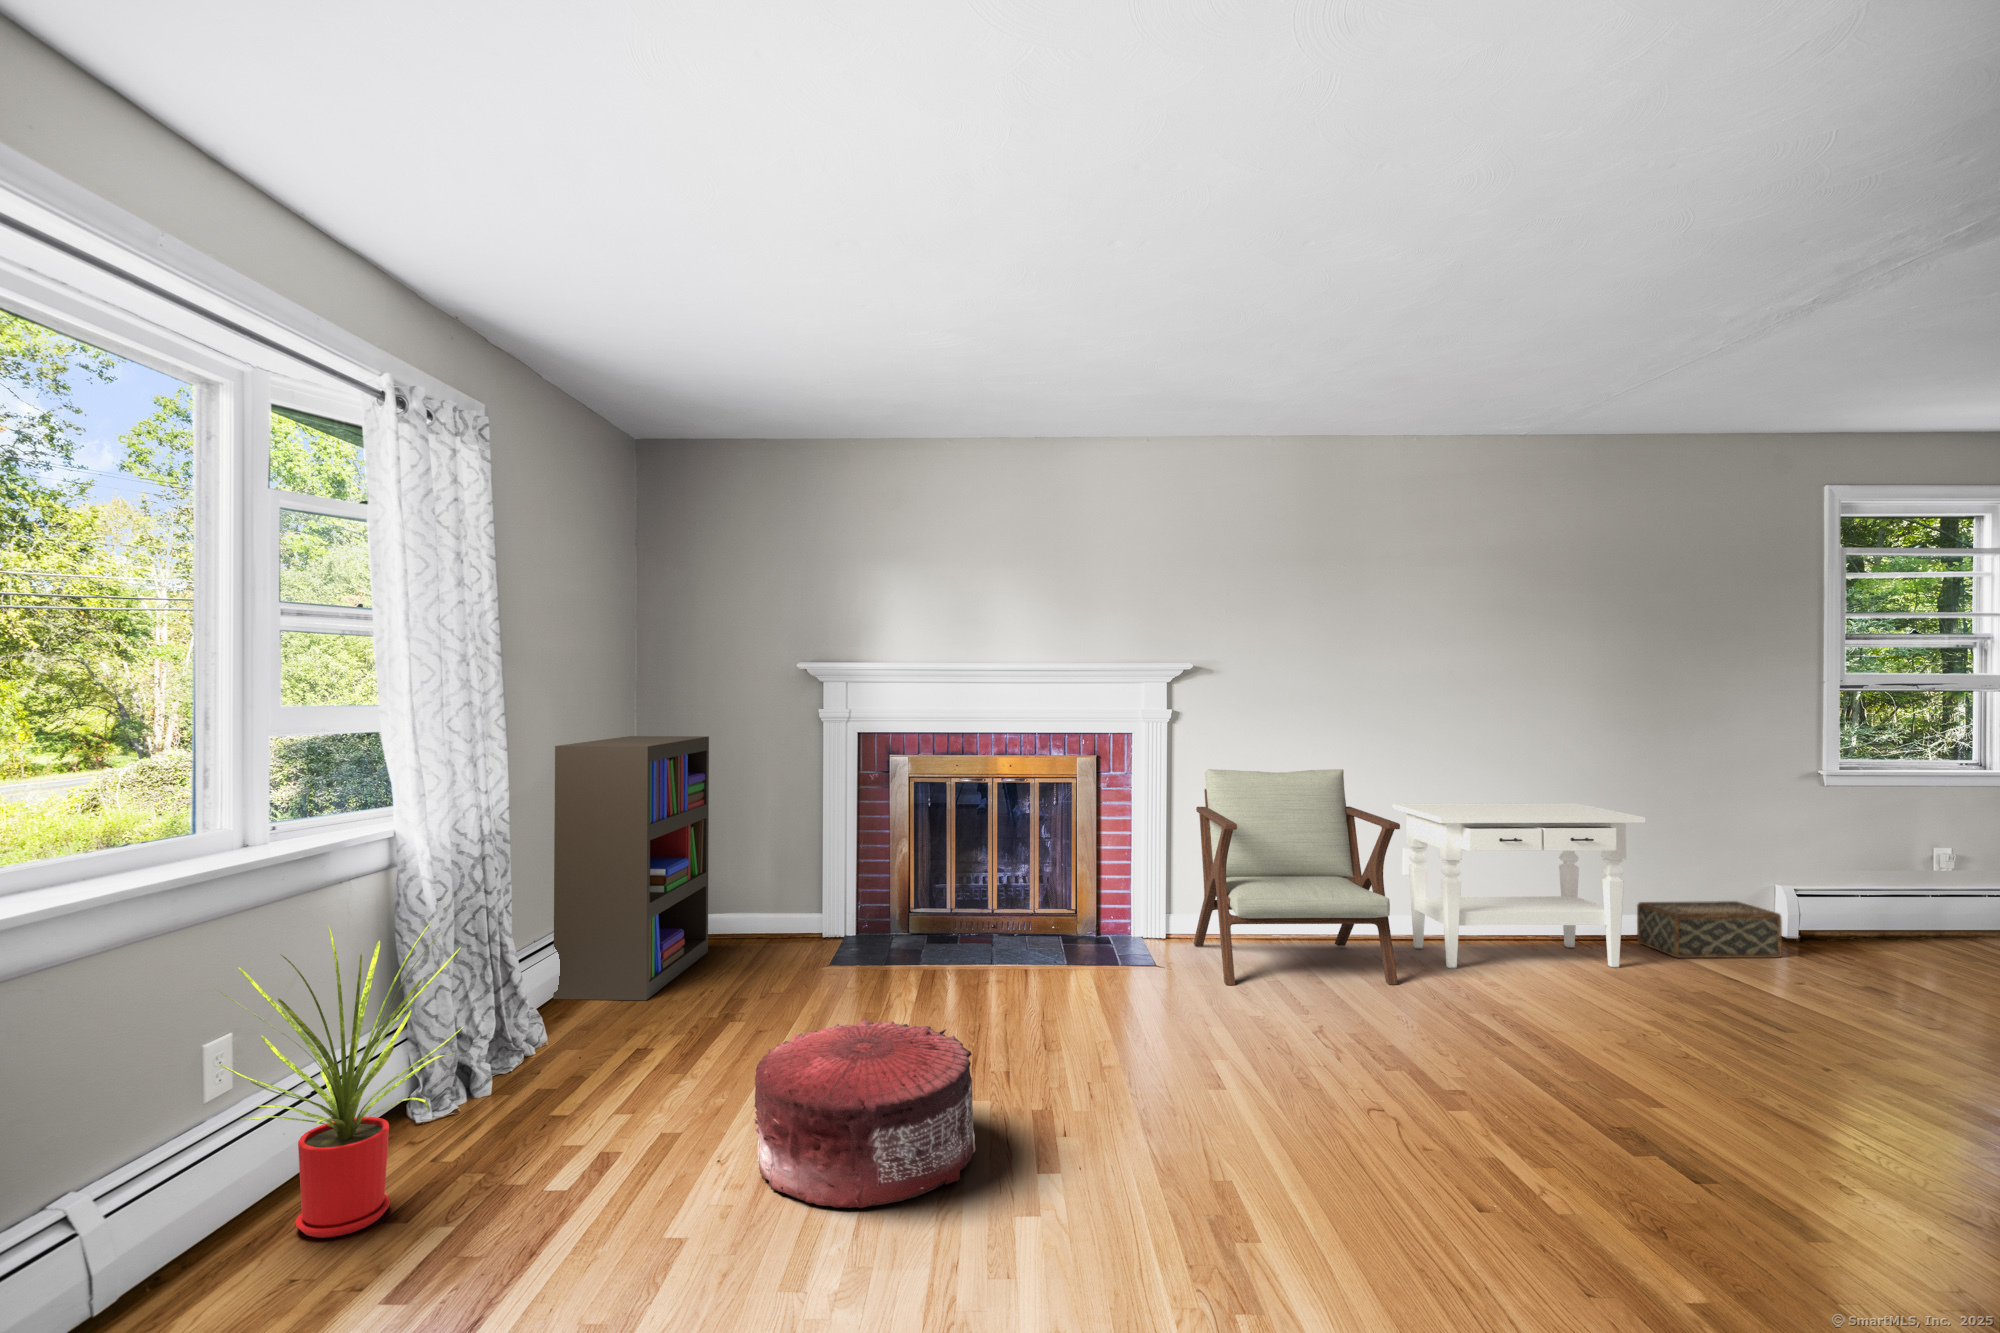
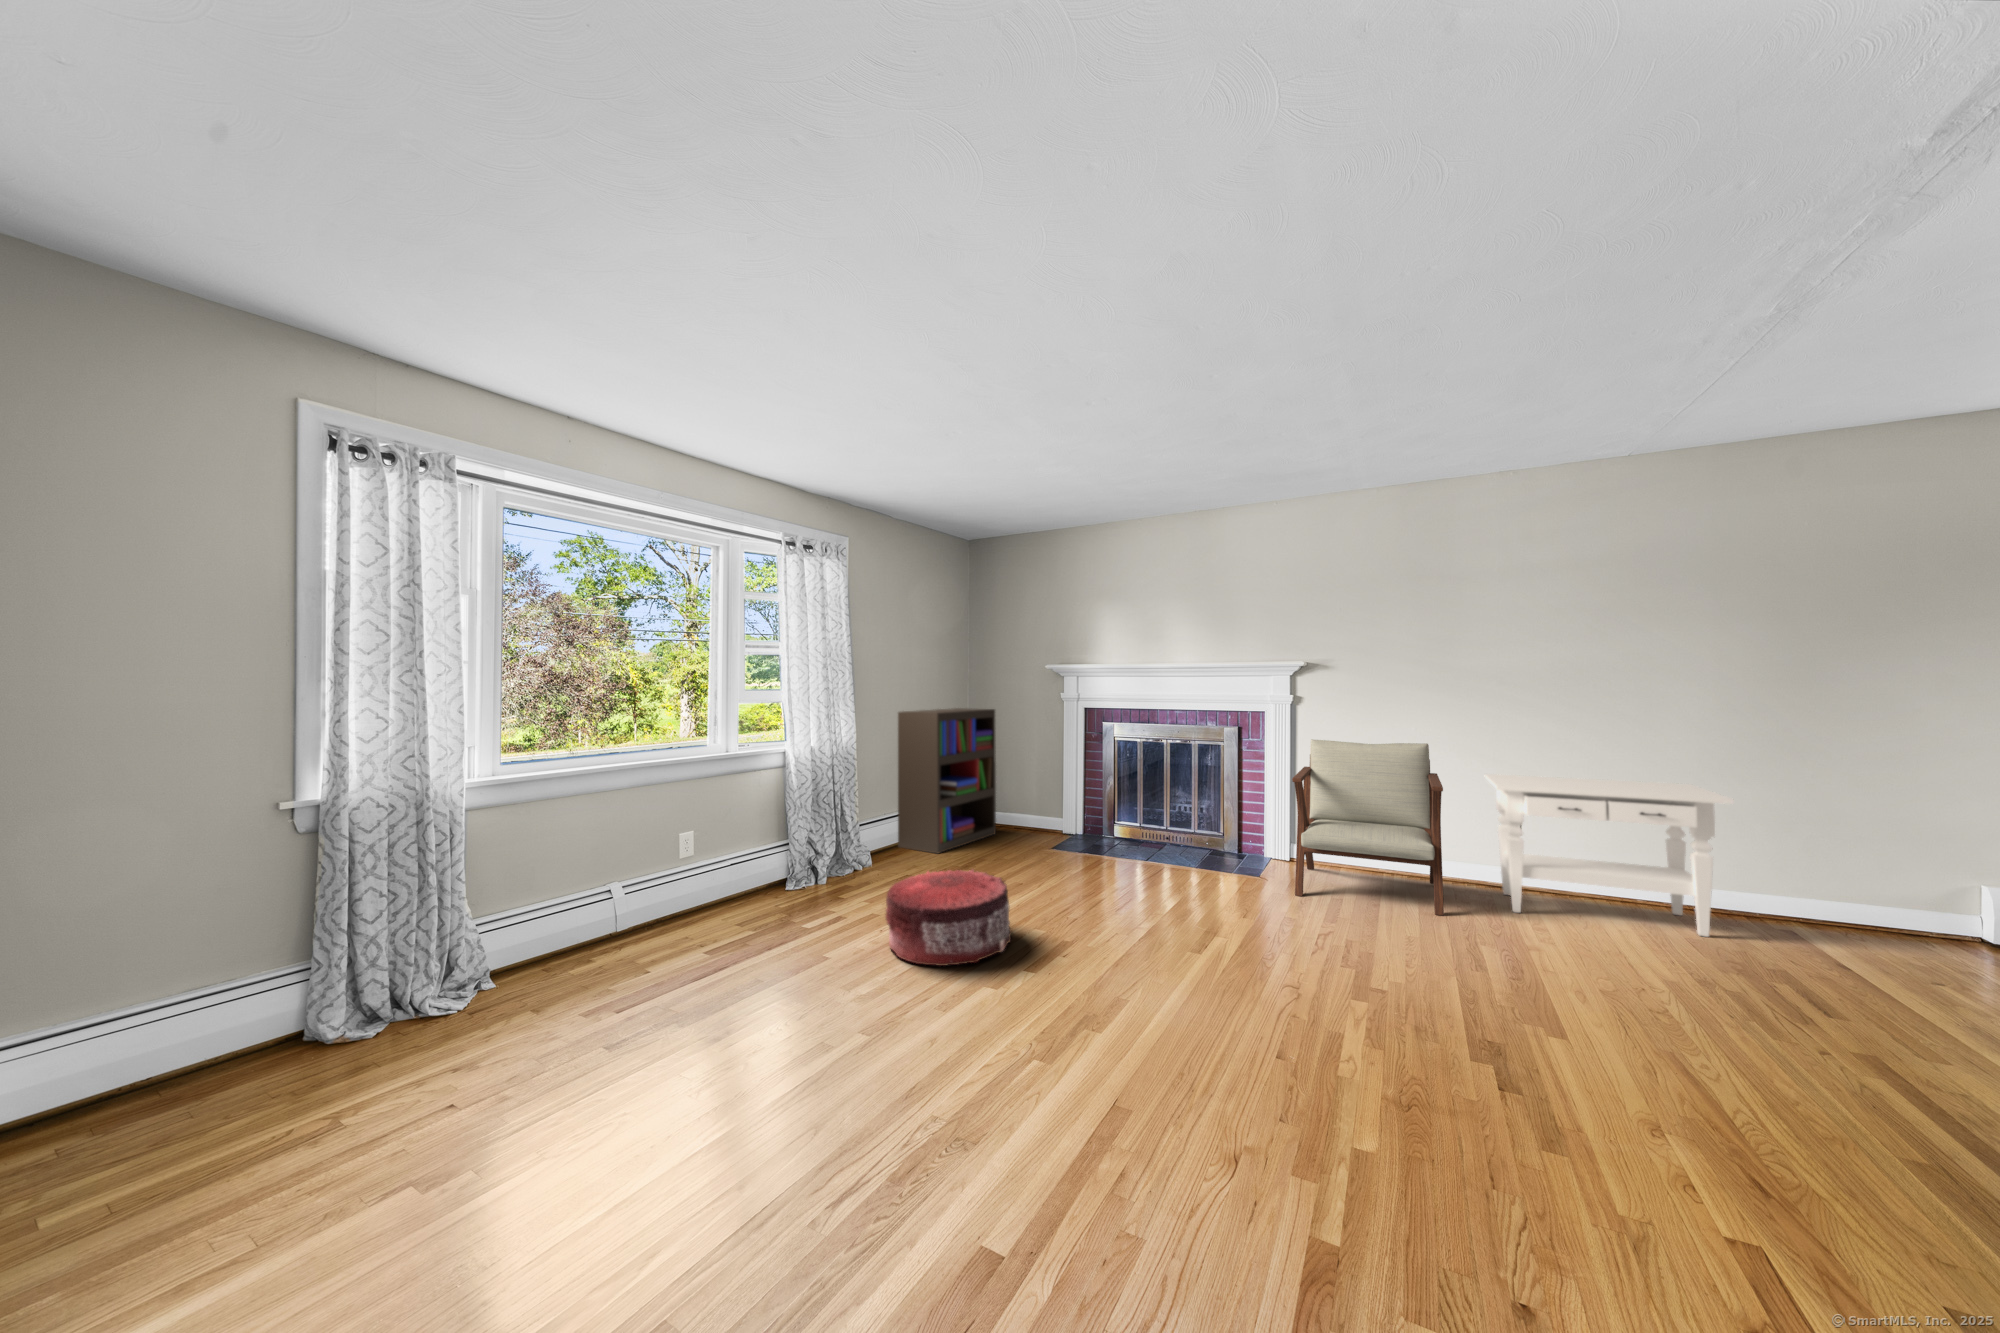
woven basket: present [1637,901,1782,958] -> none [1770,883,1961,959]
house plant: present [218,921,463,1238] -> none [671,788,777,927]

